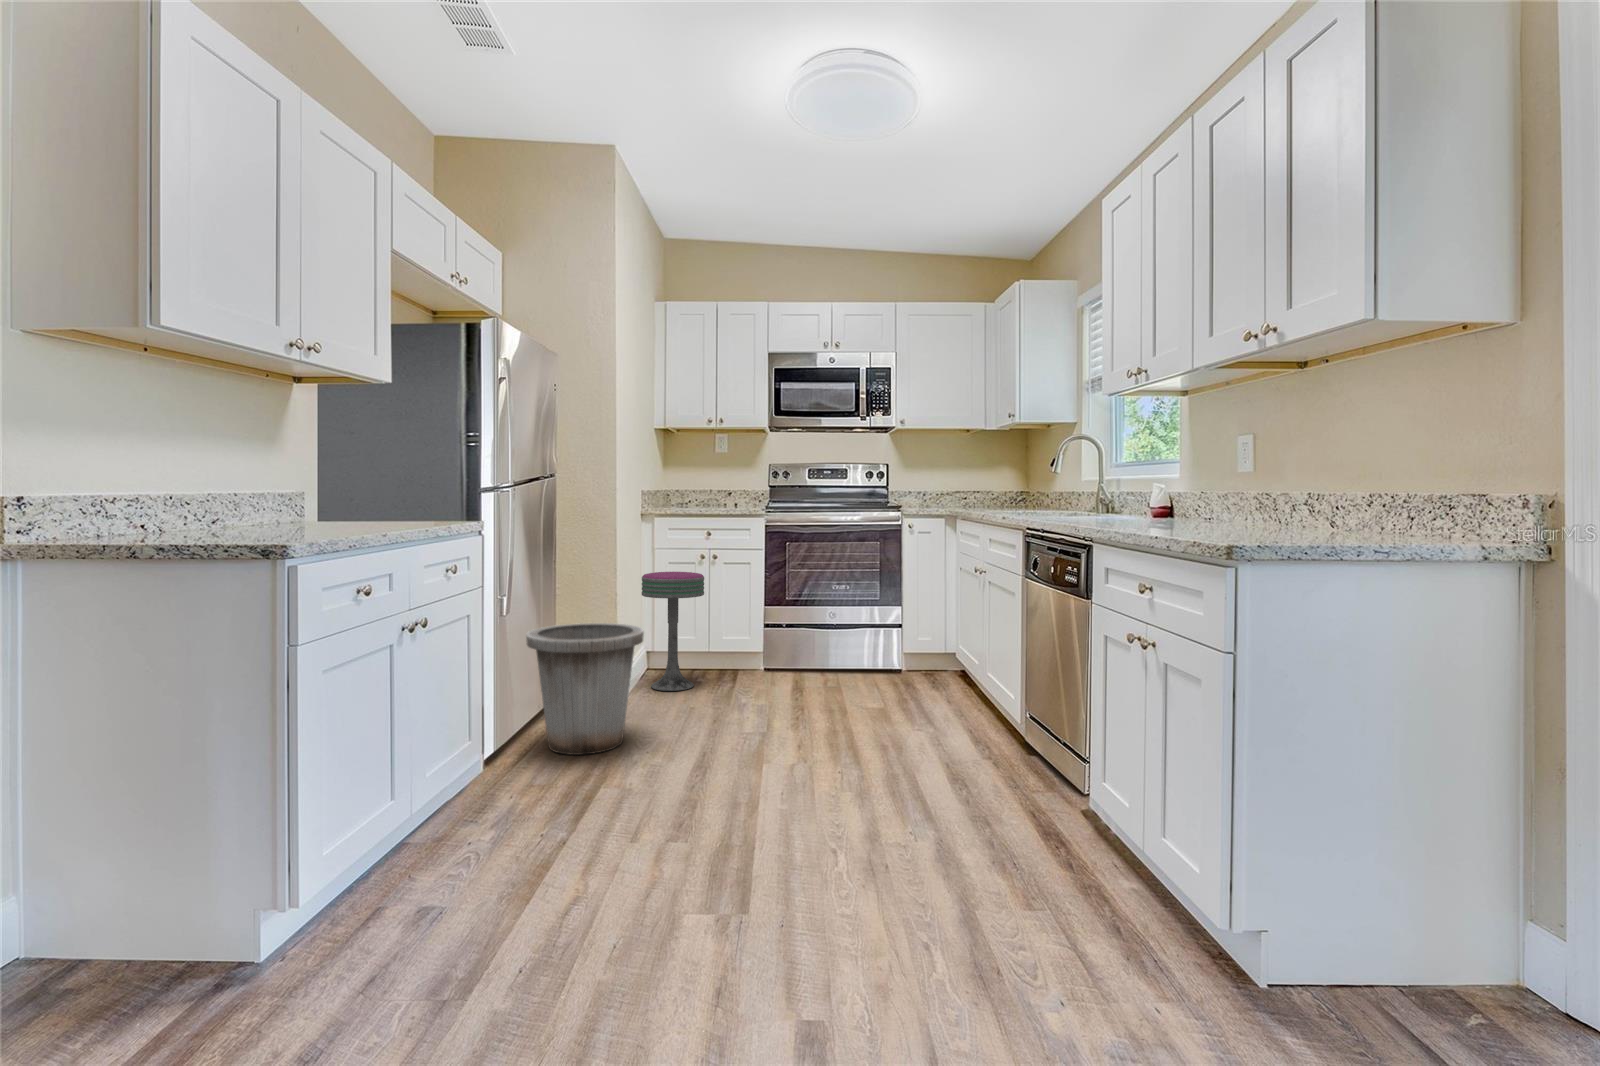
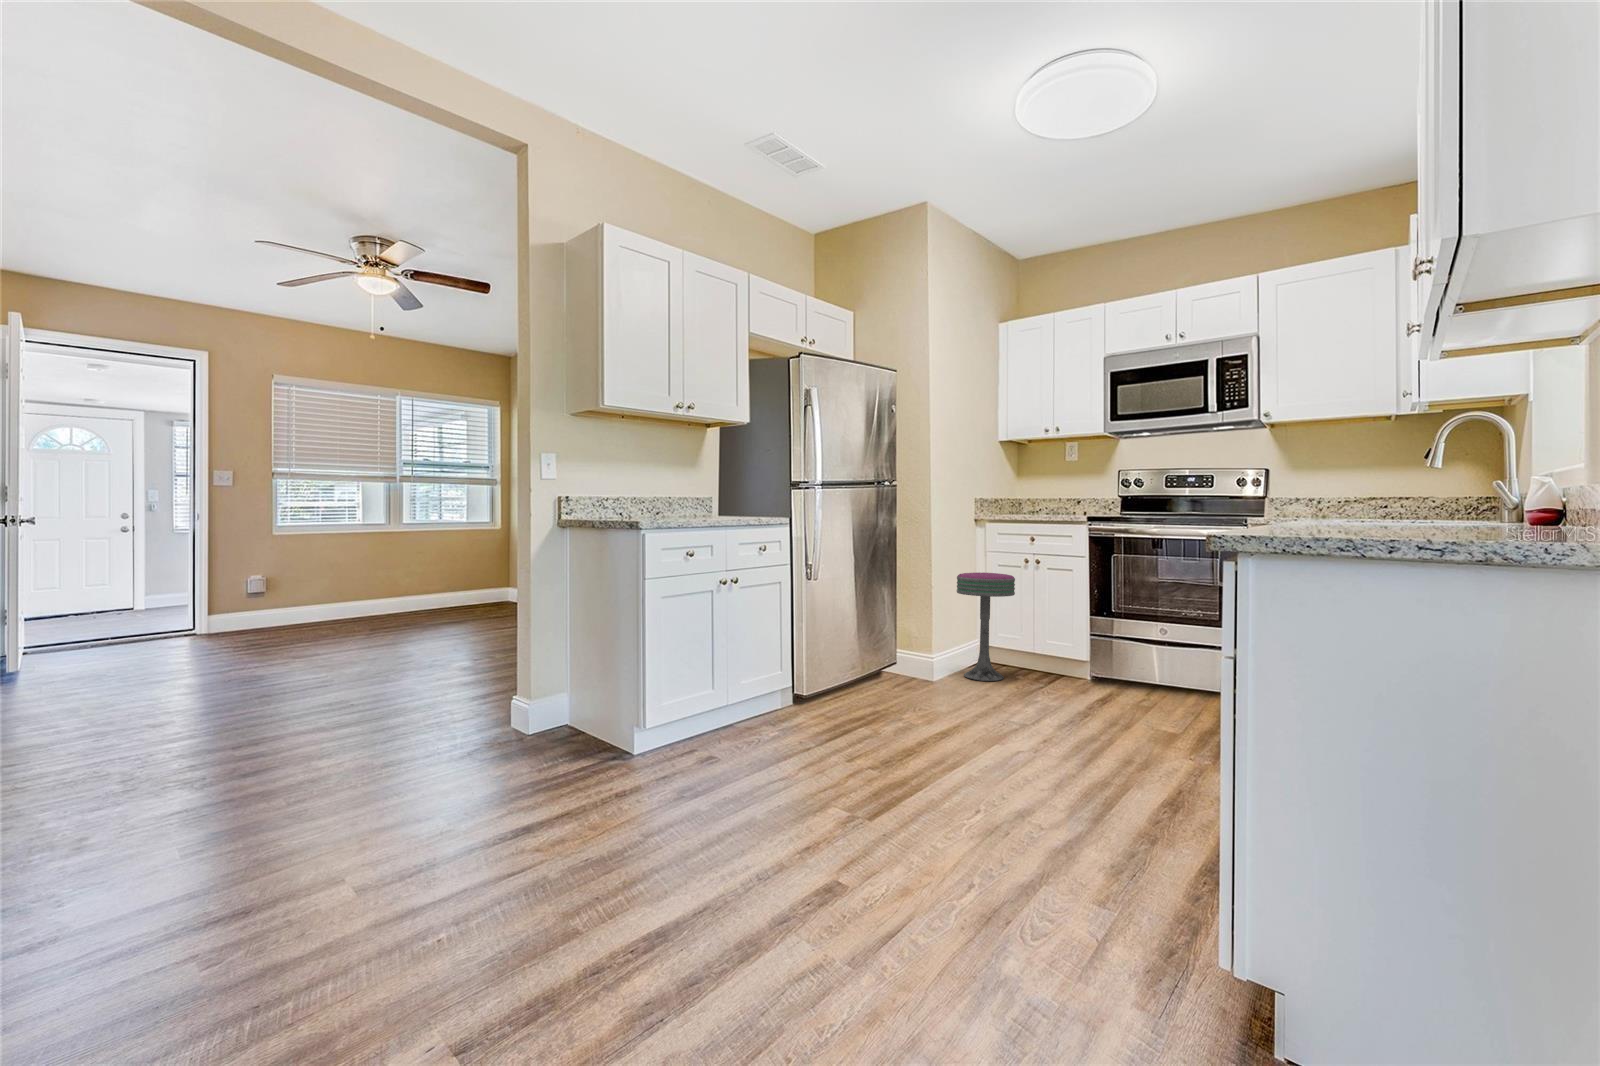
trash can: present [526,623,644,755] -> none [820,607,912,711]

